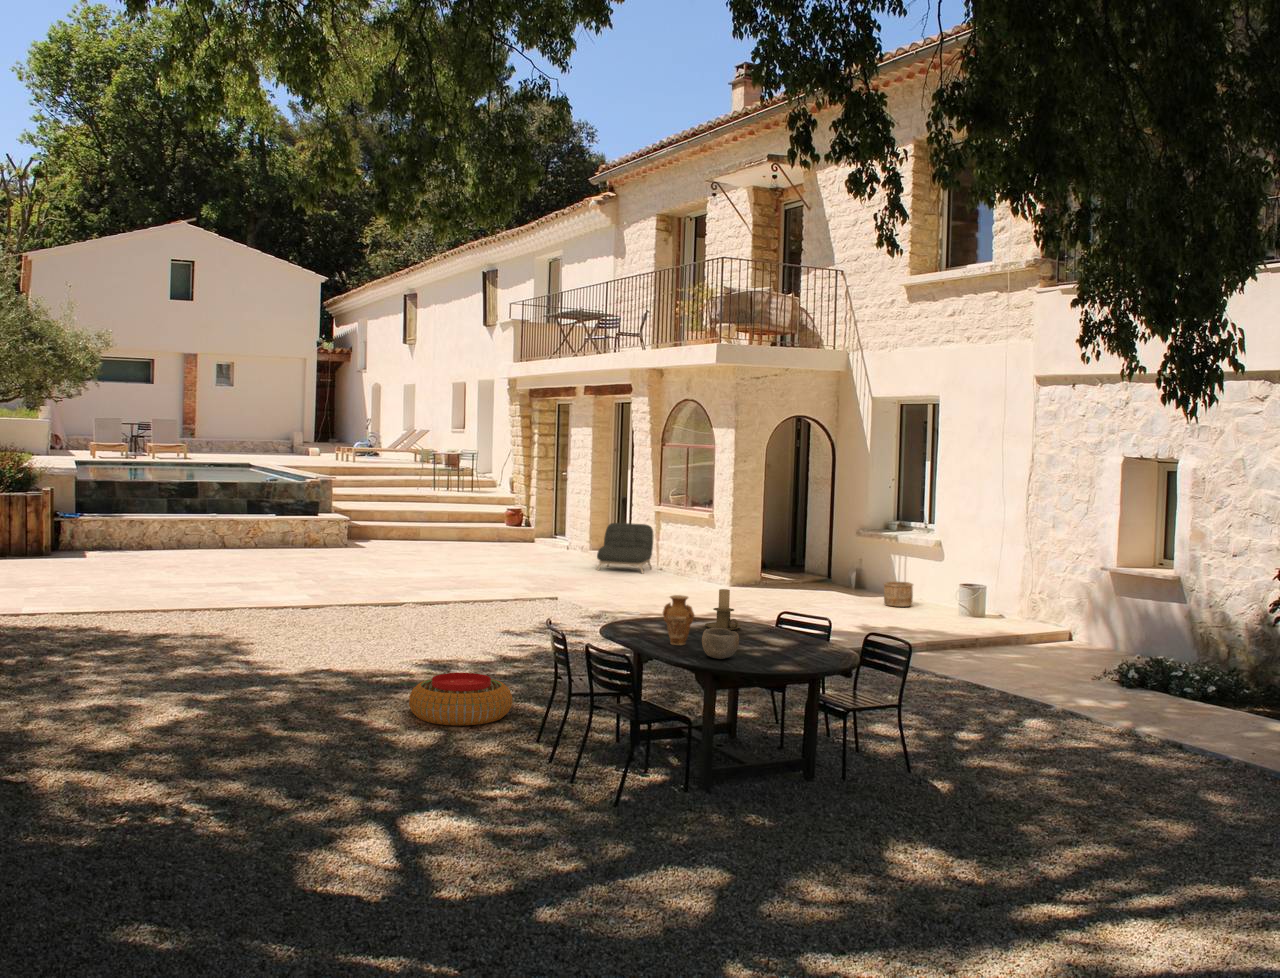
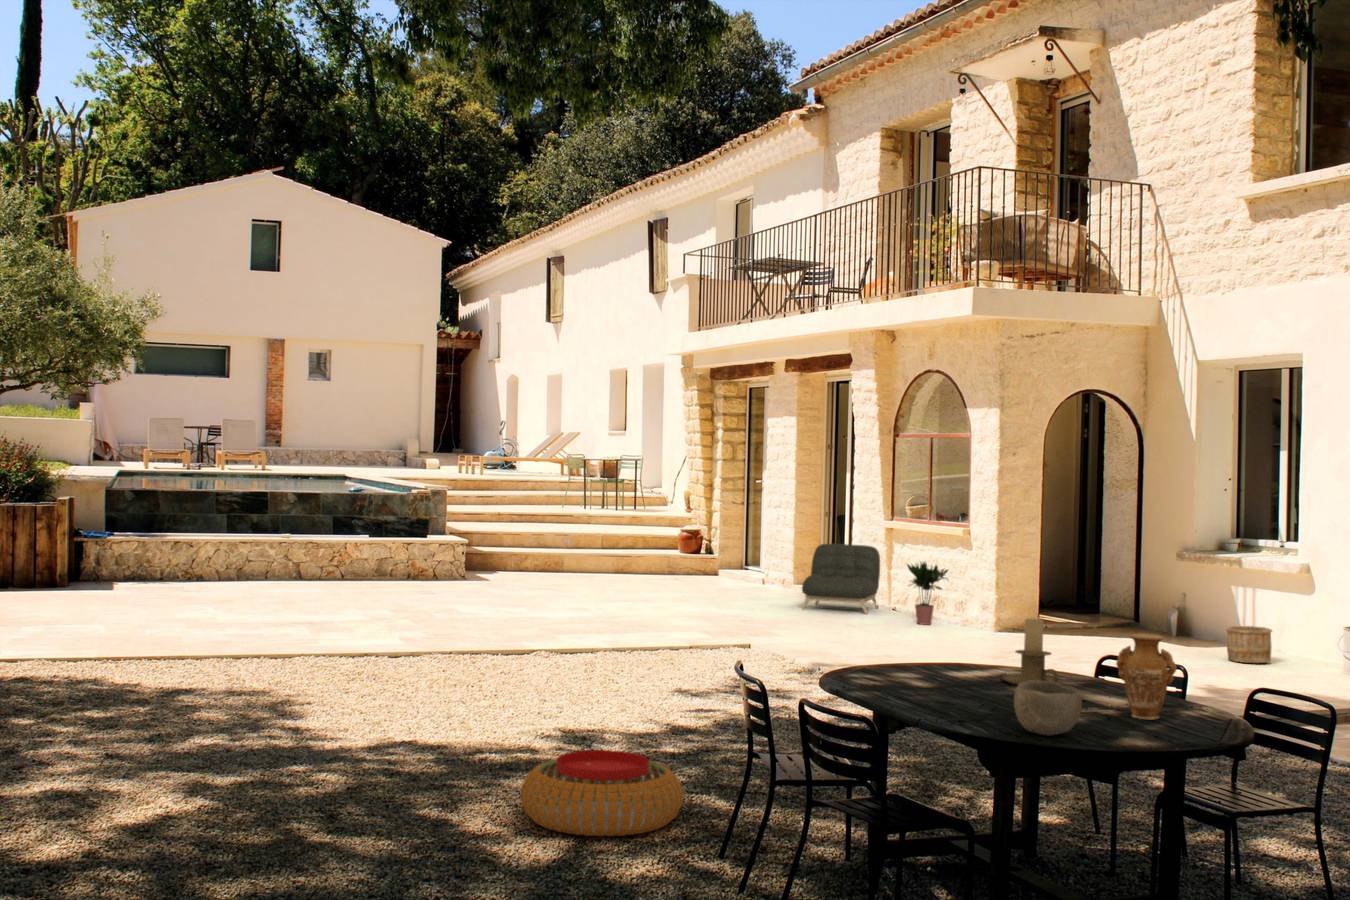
potted plant: none [669,535,703,582] -> present [907,562,948,625]
vase: present [663,595,694,645] -> present [1116,633,1176,720]

